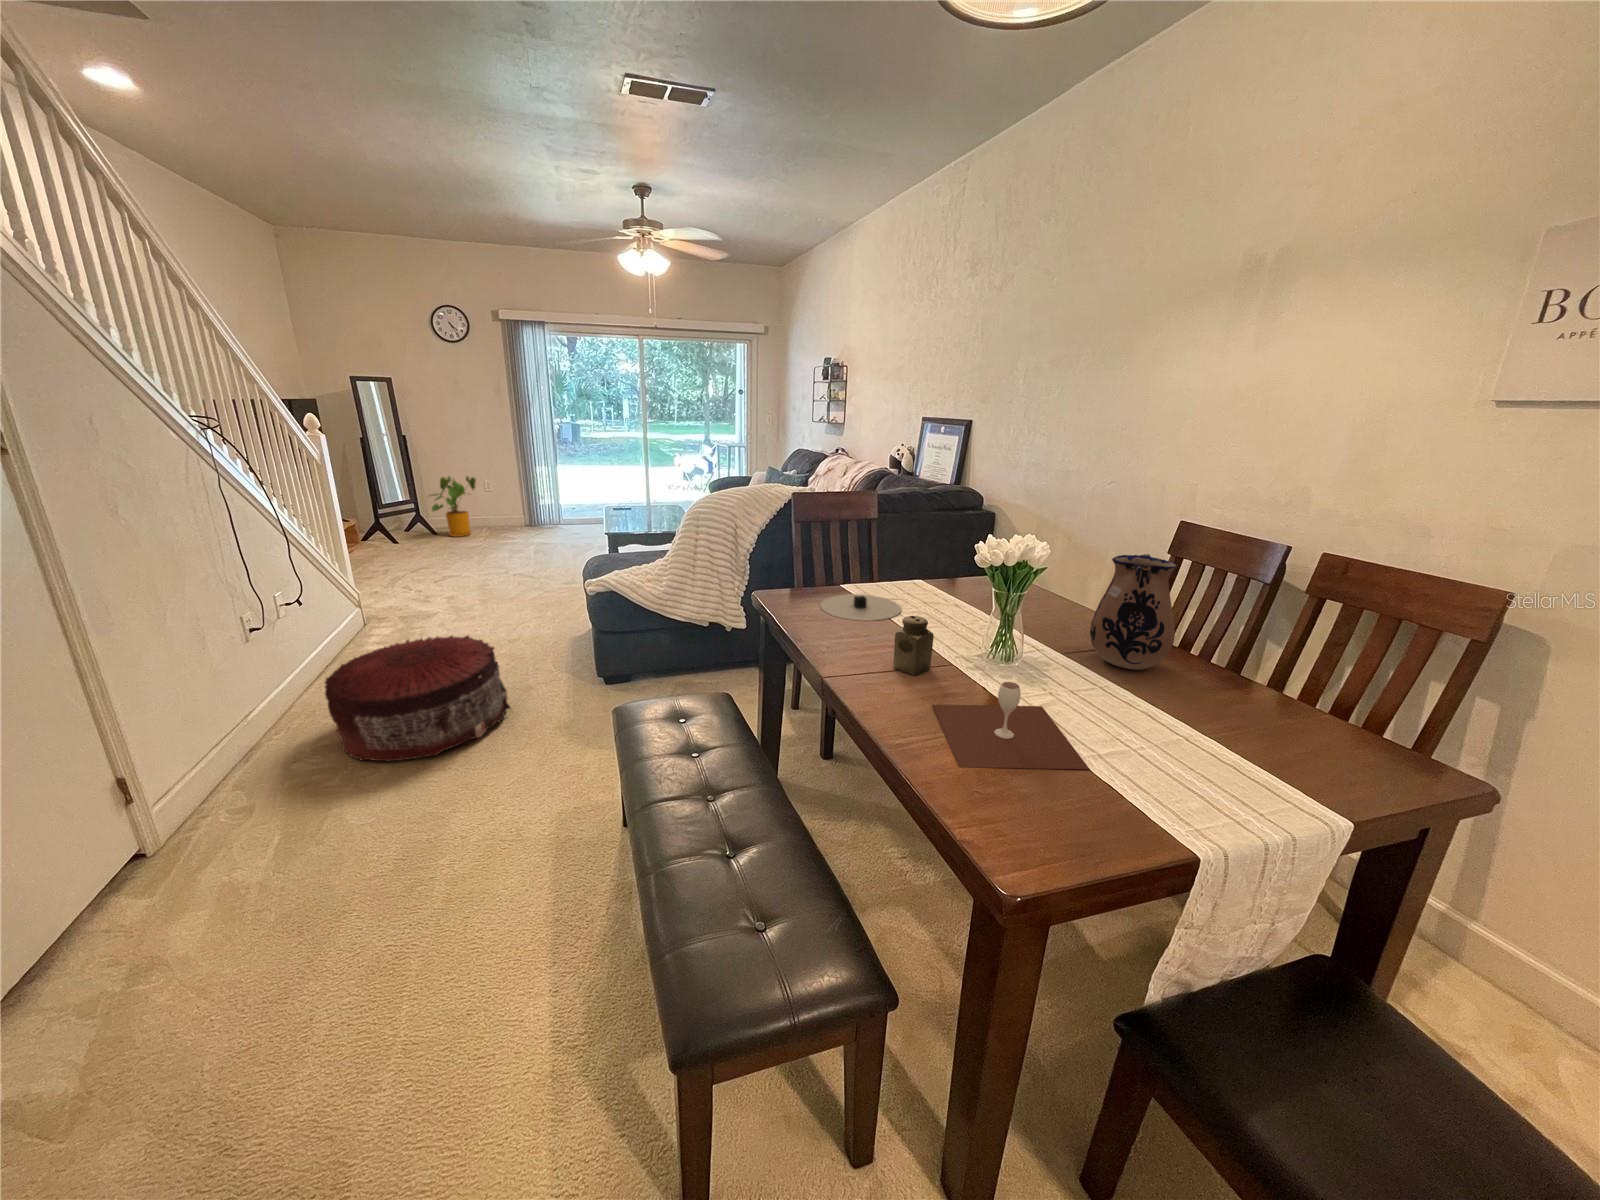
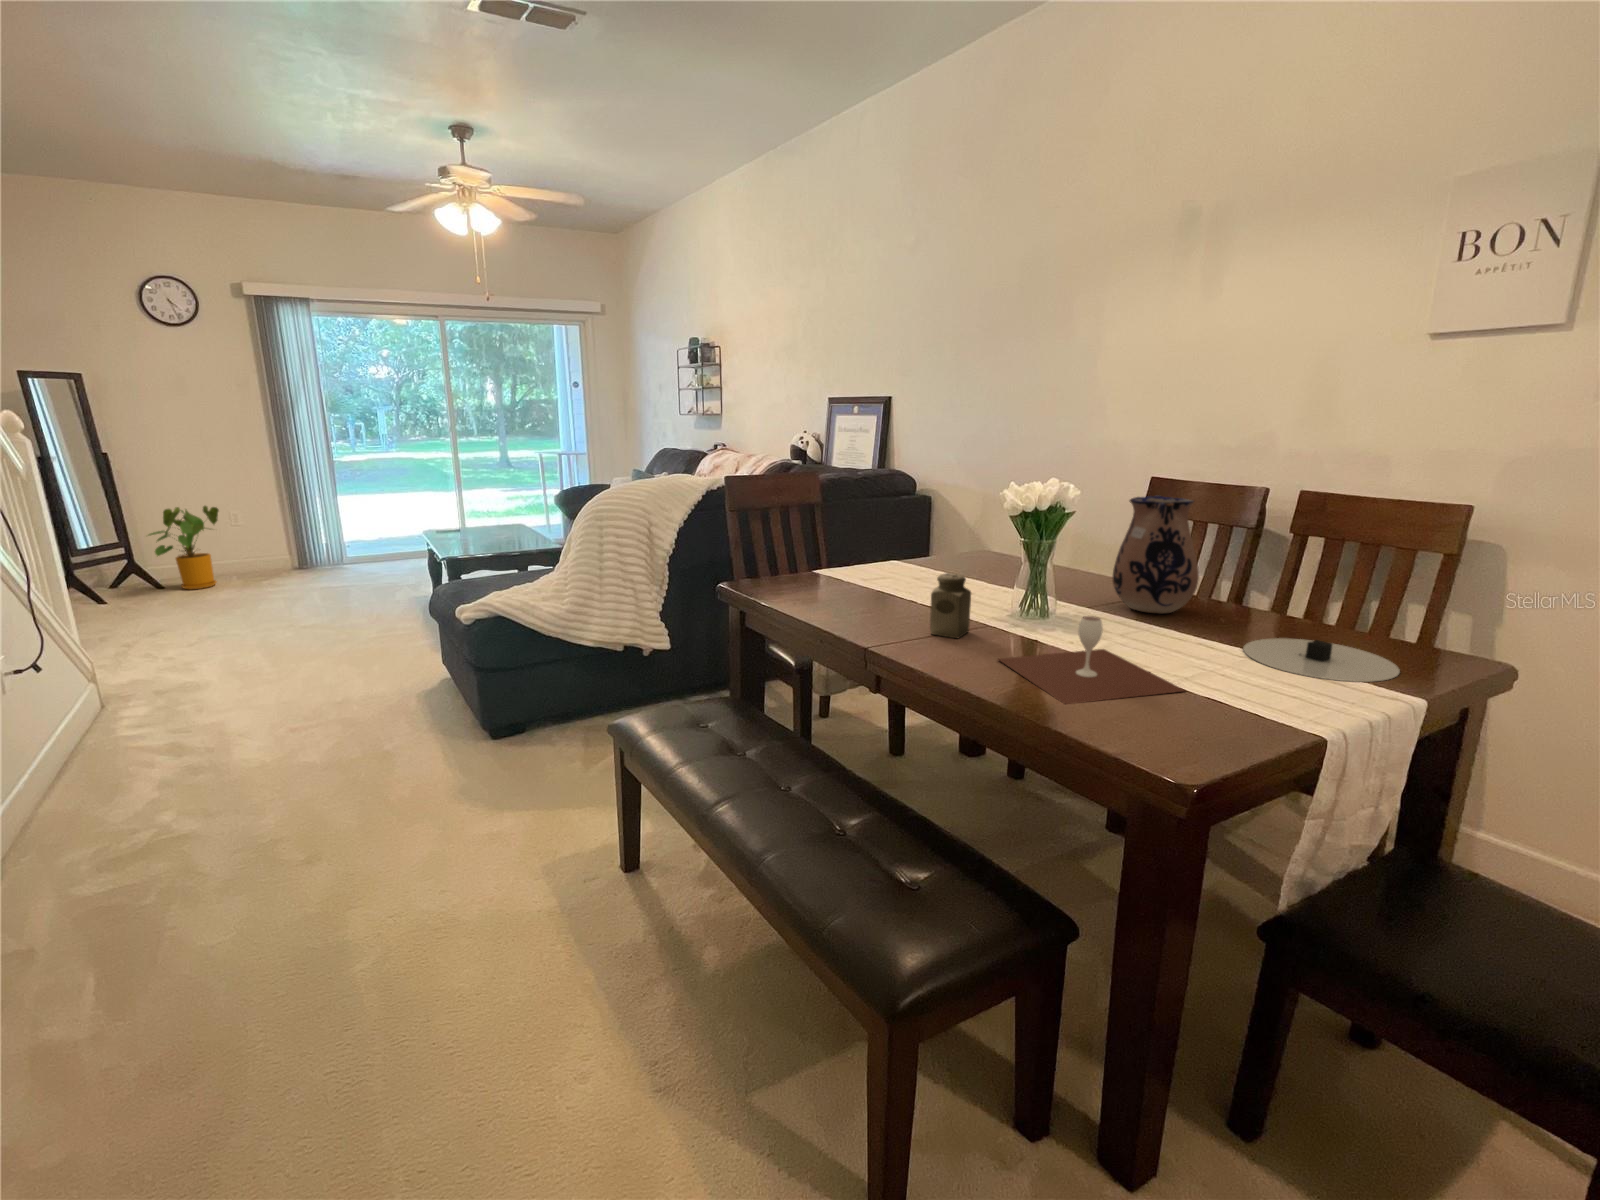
plate: present [820,594,901,621] -> present [1243,638,1400,682]
pouf: present [325,635,510,761] -> none [93,691,371,876]

